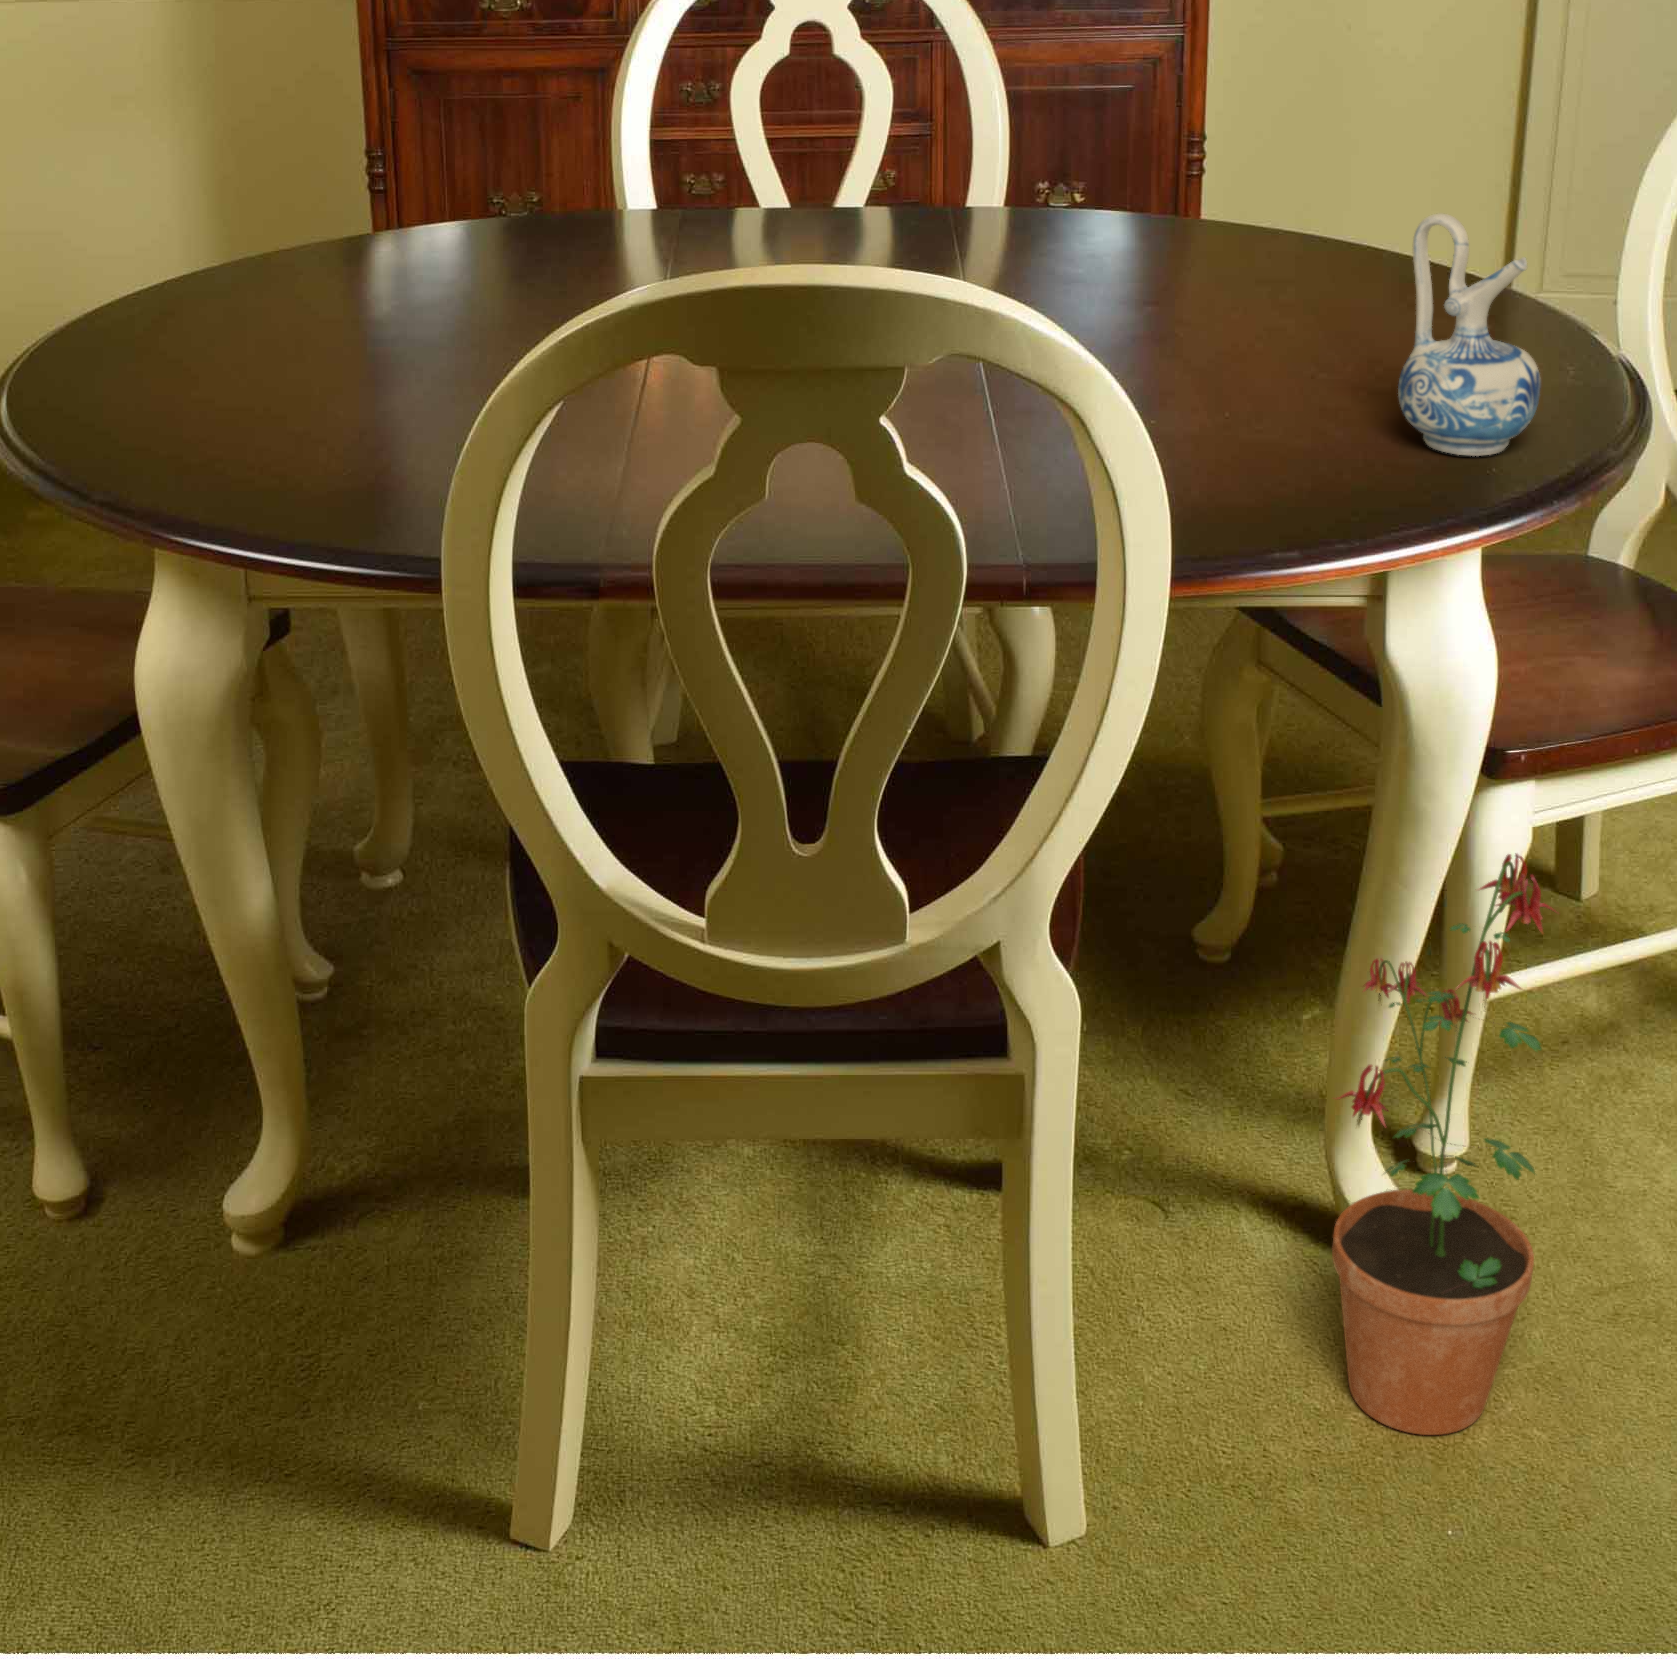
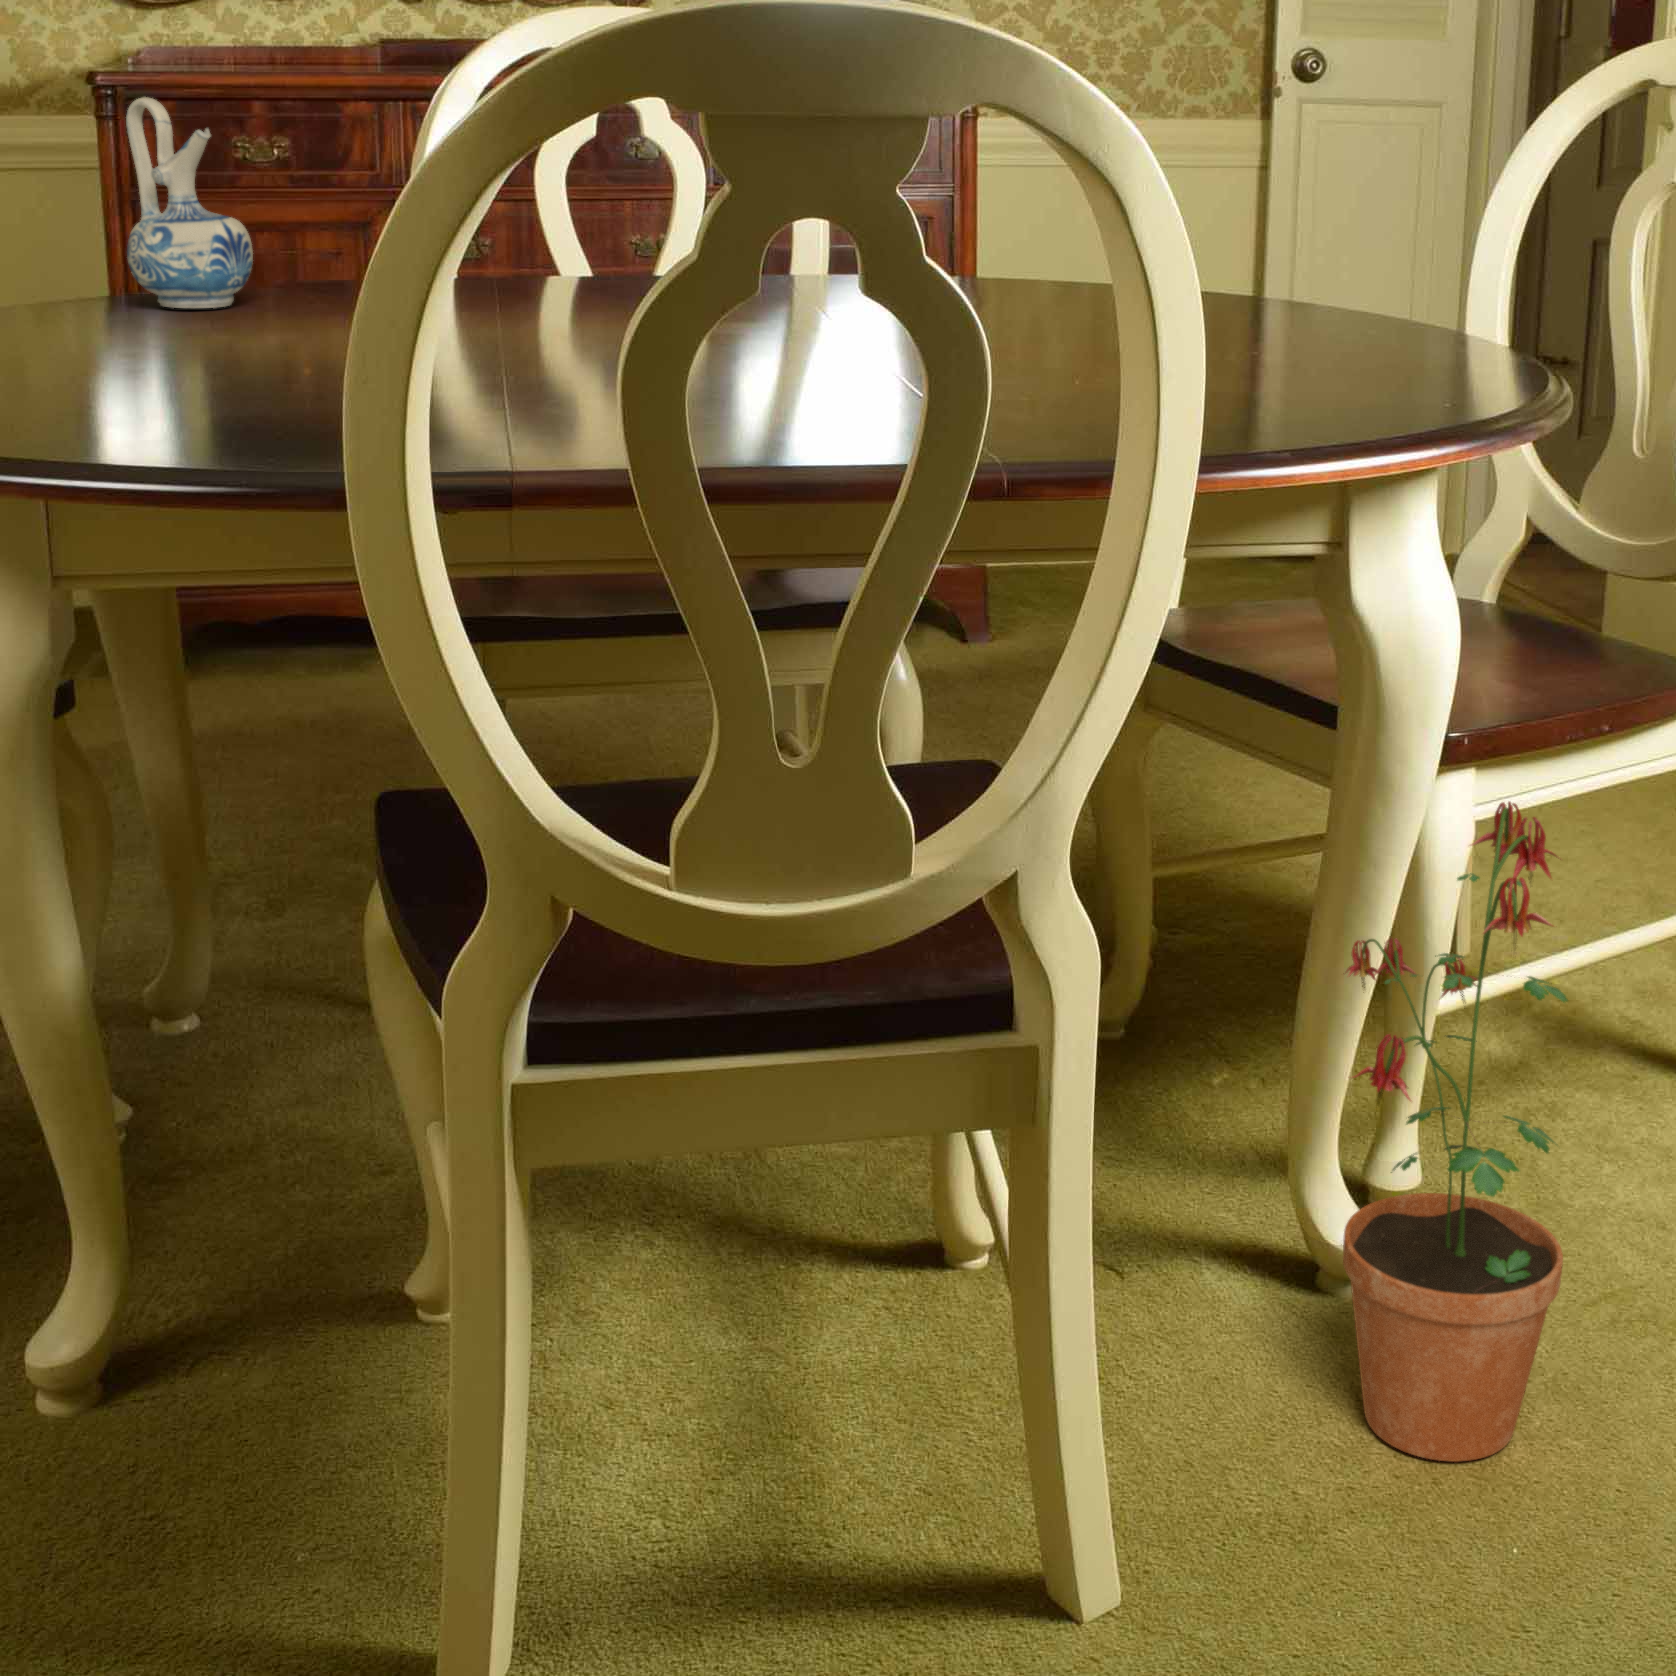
ceramic pitcher: present [1398,213,1541,456] -> present [126,97,253,308]

